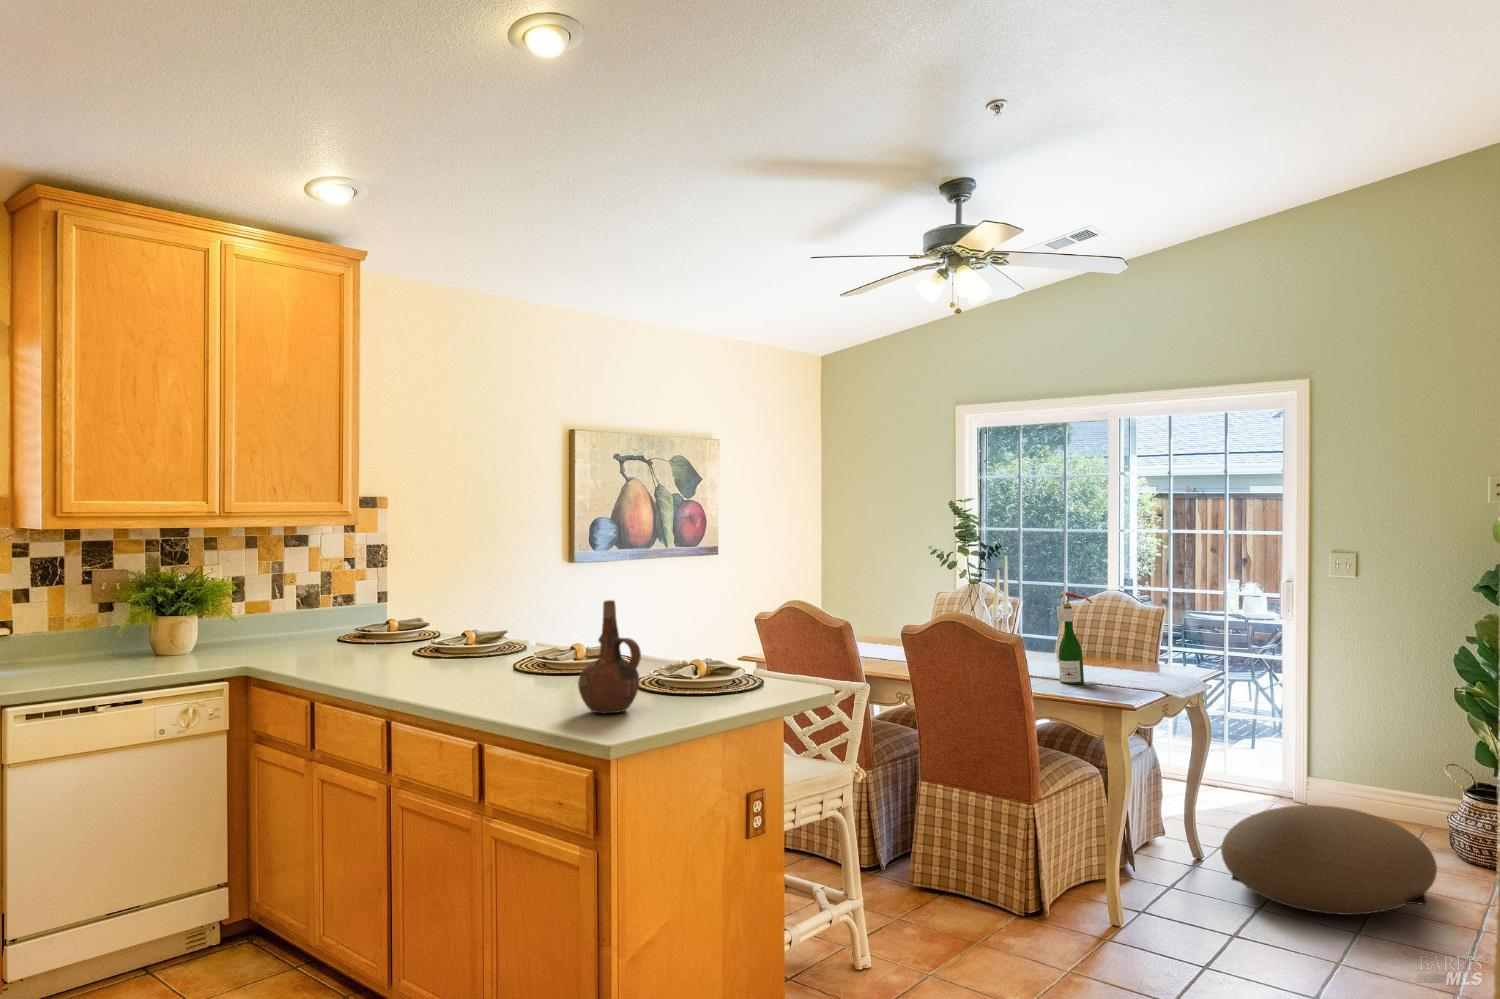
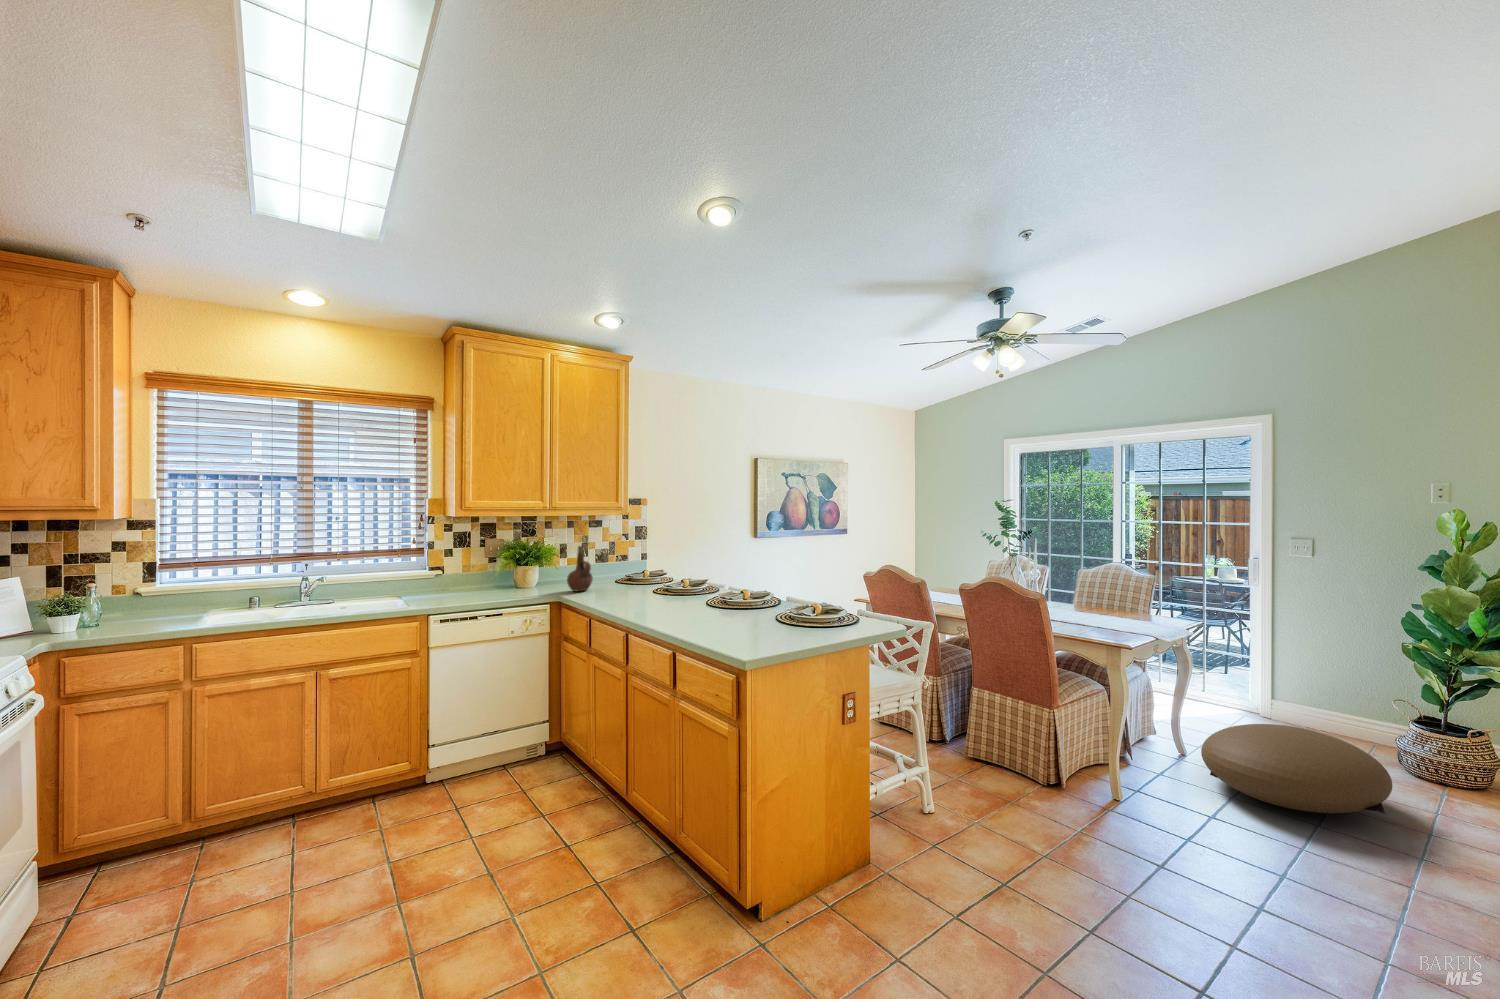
wine bottle: present [1057,591,1096,685] -> none [1072,563,1102,628]
ceramic pitcher: present [578,600,641,713] -> present [567,546,593,591]

